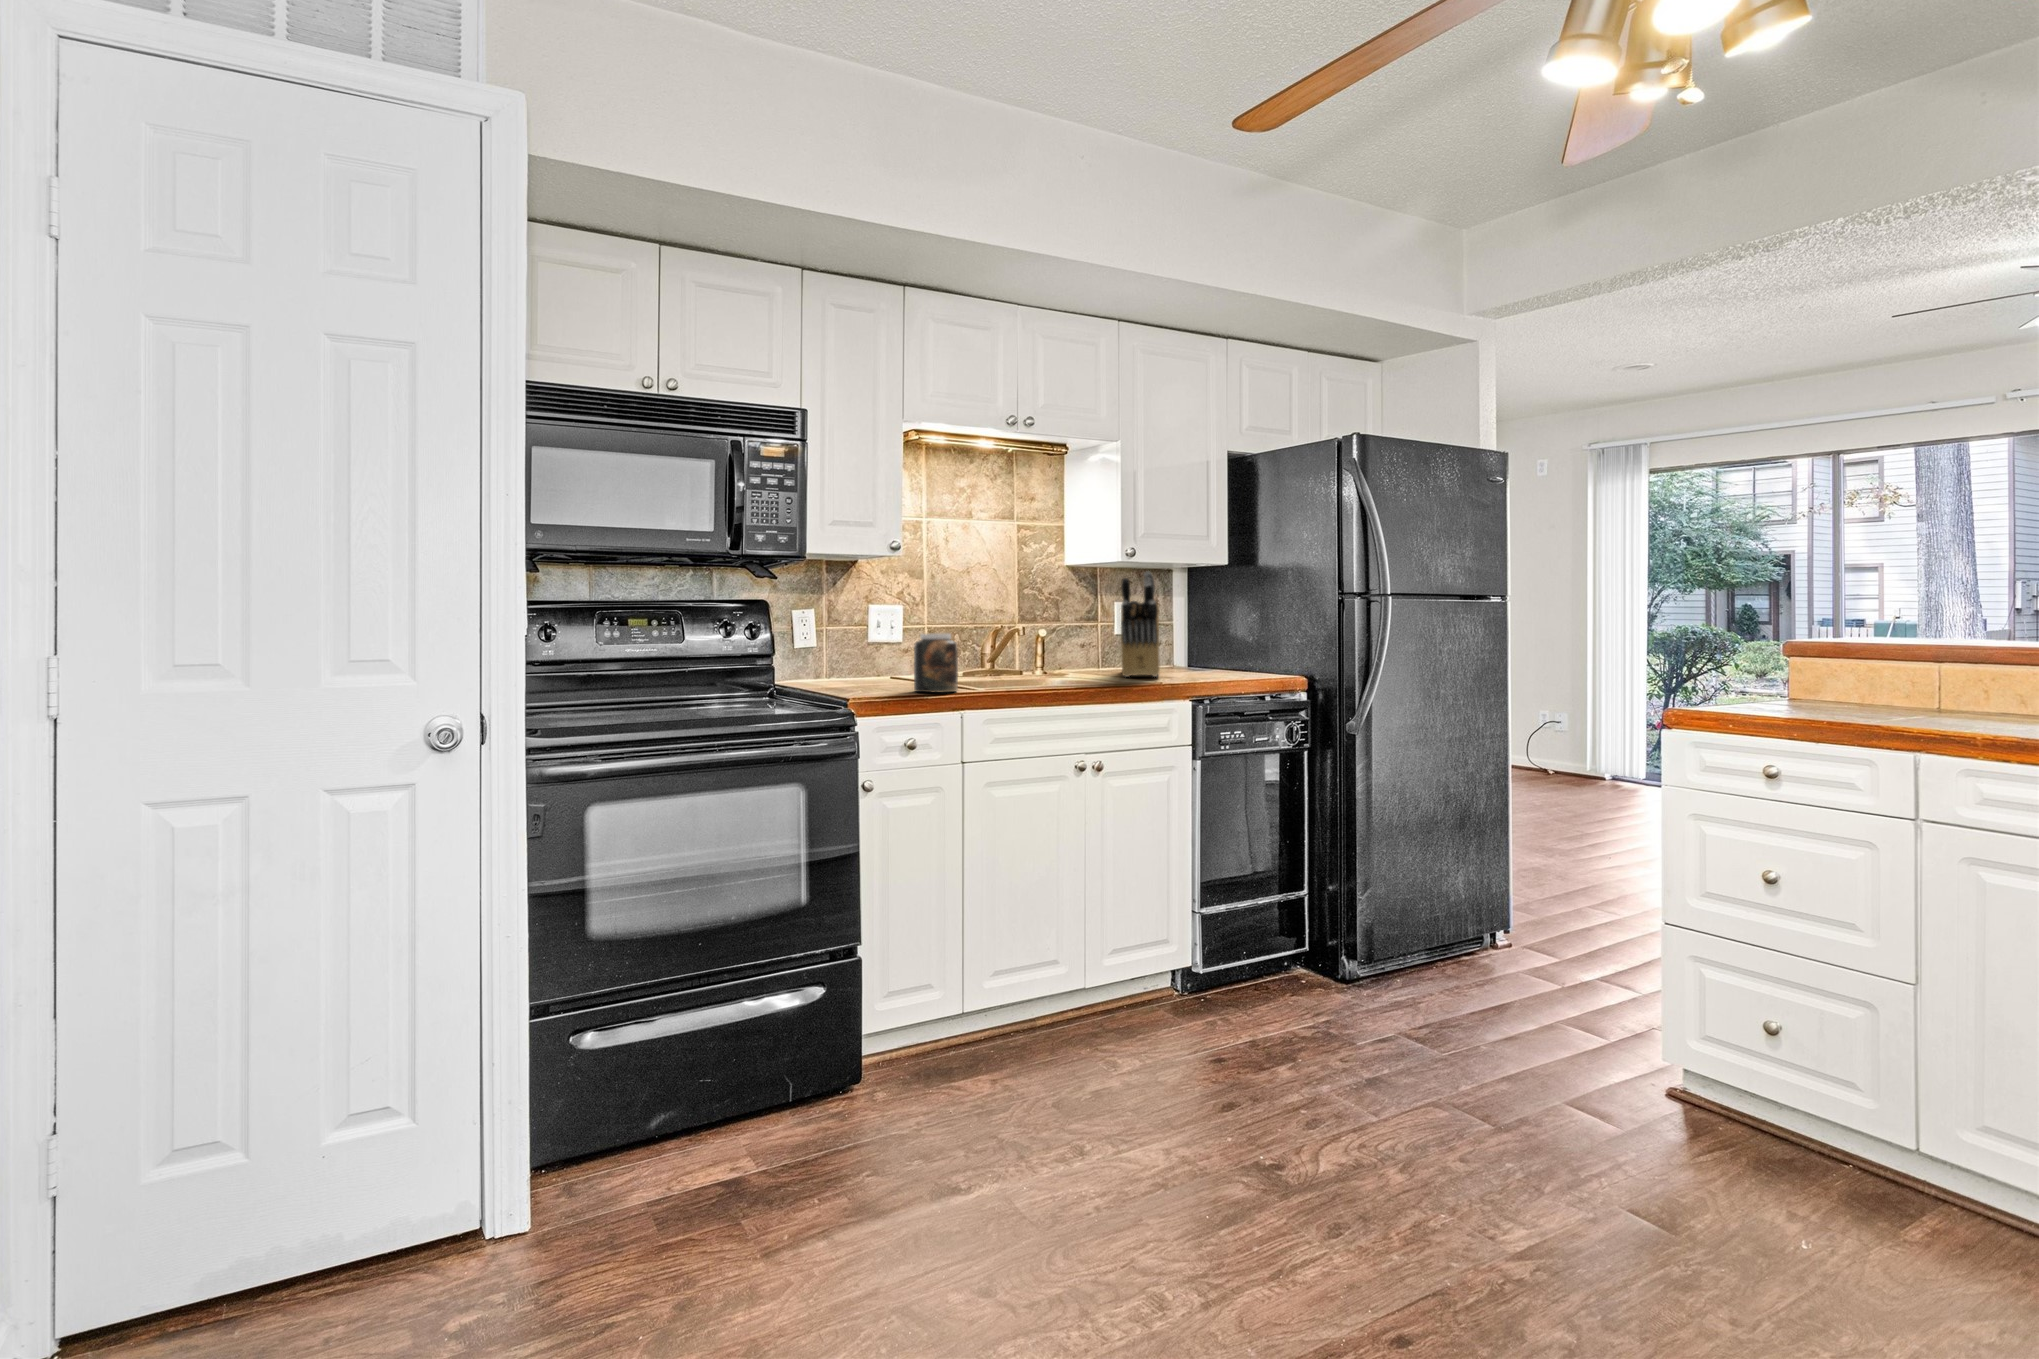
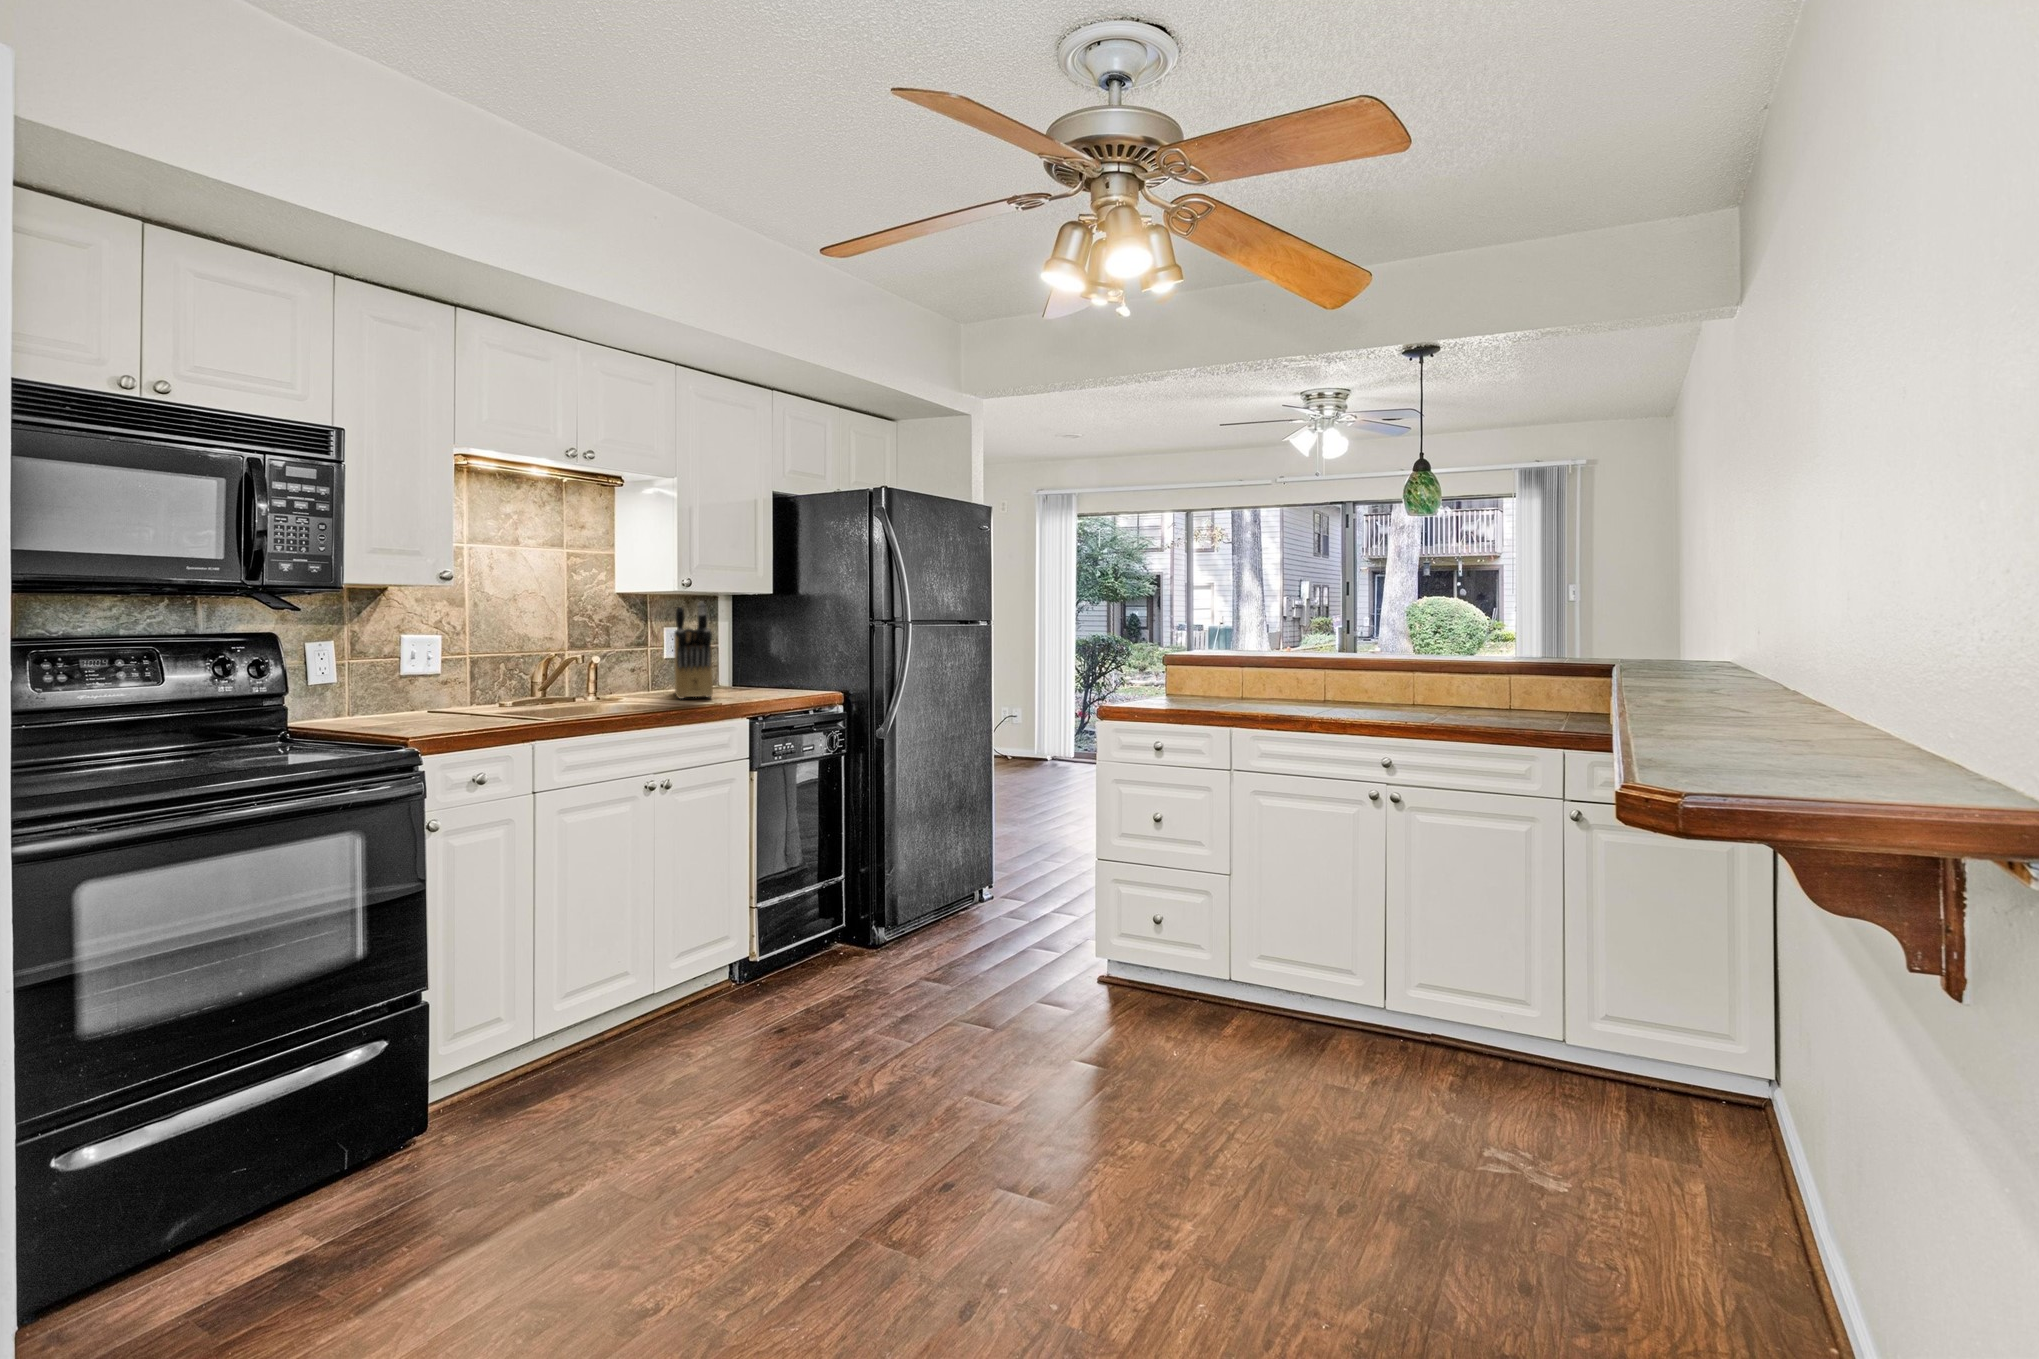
jar: present [914,633,958,693] -> none [469,664,519,724]

